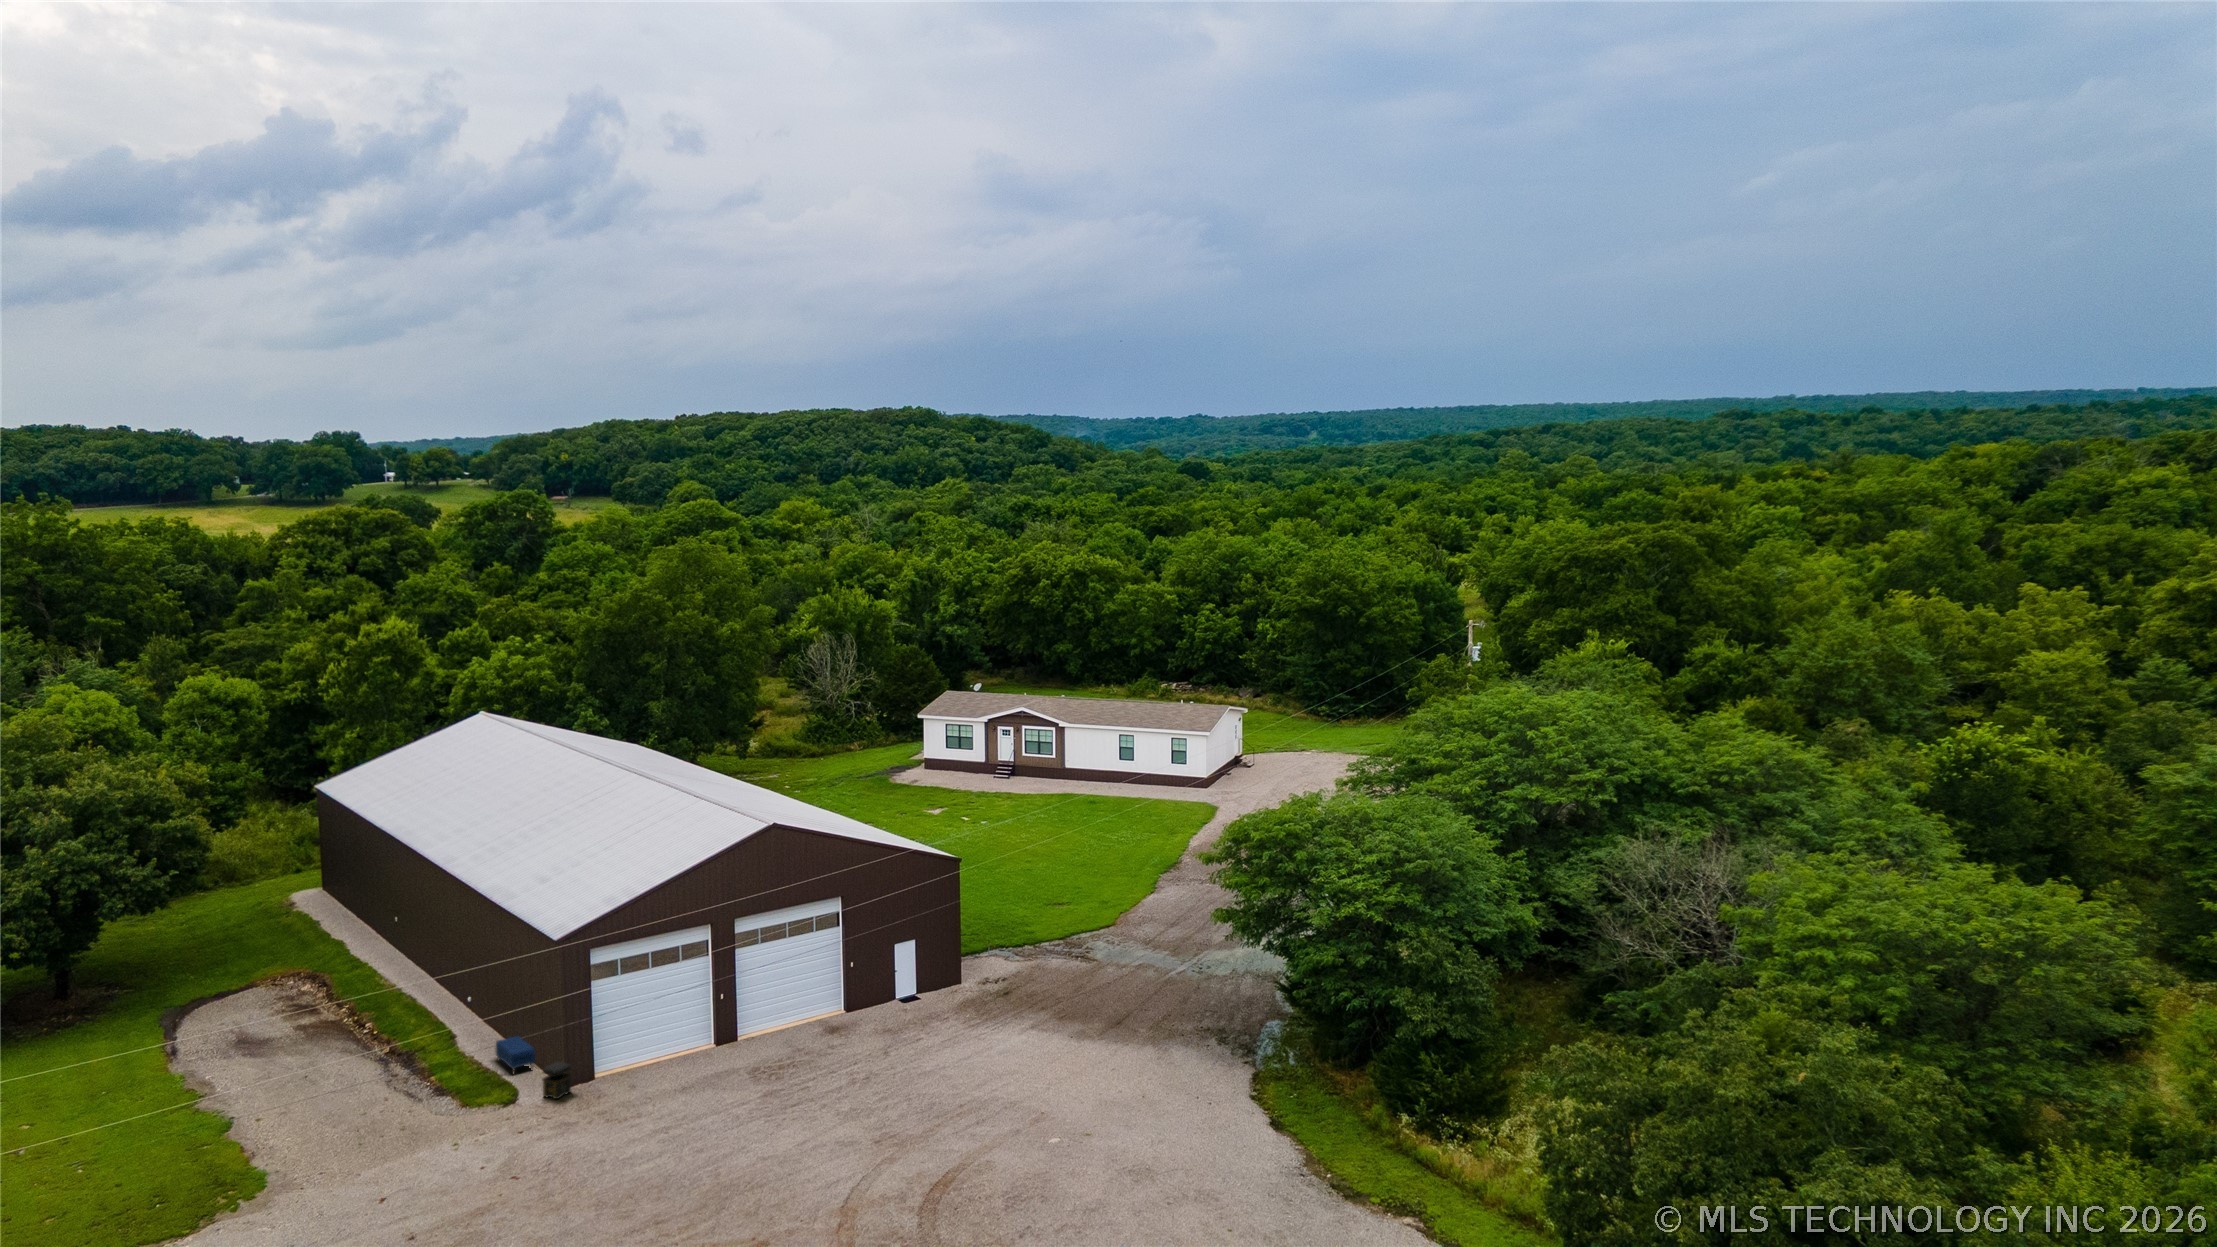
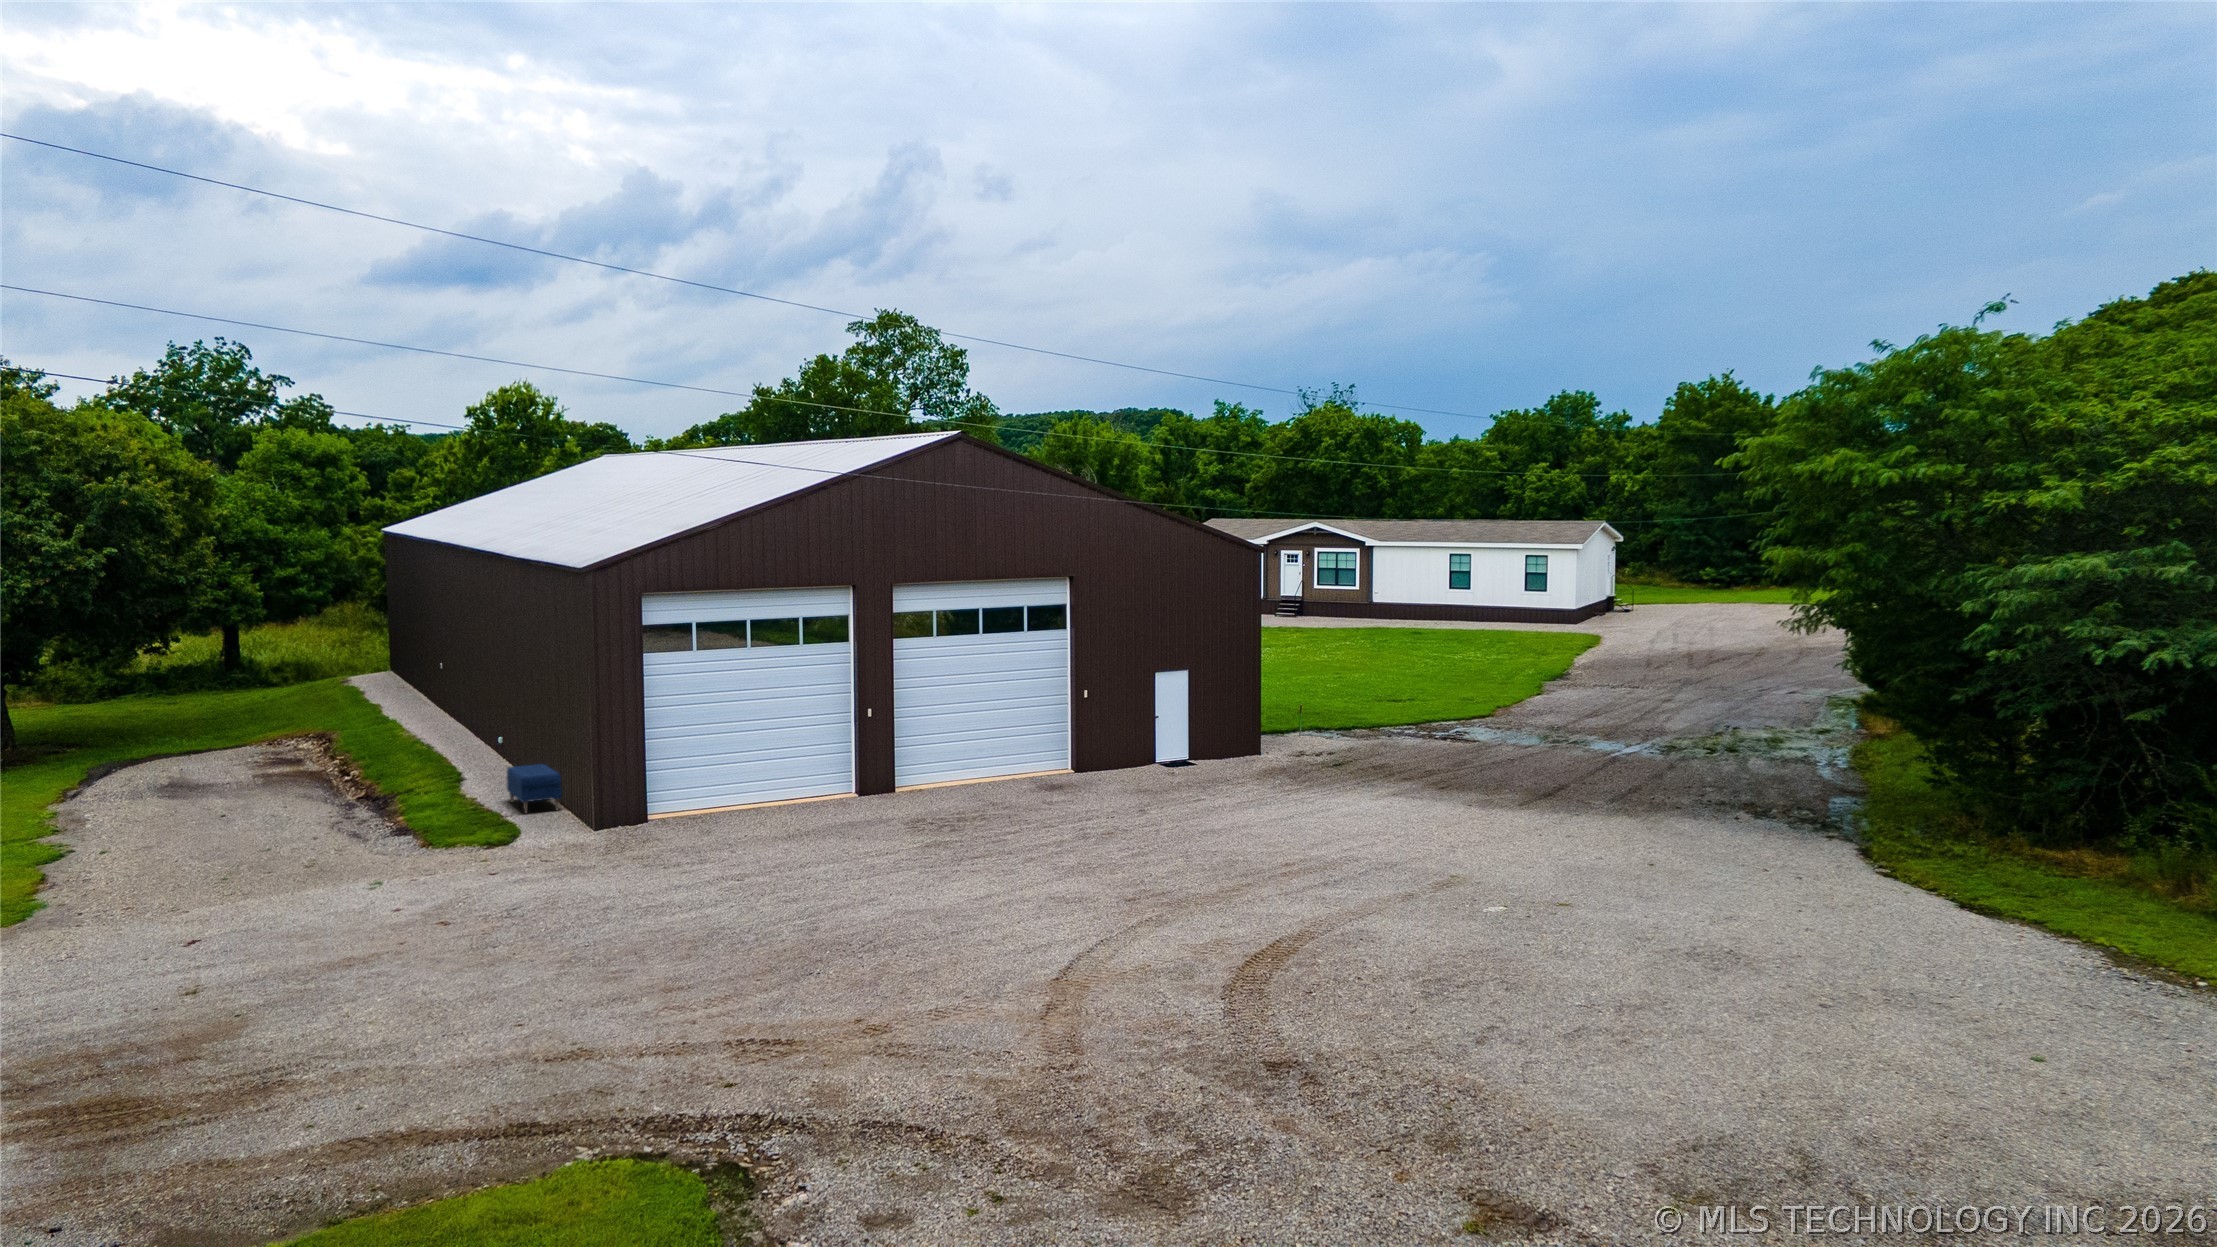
toolbox: present [542,1062,572,1099] -> none [554,780,605,837]

